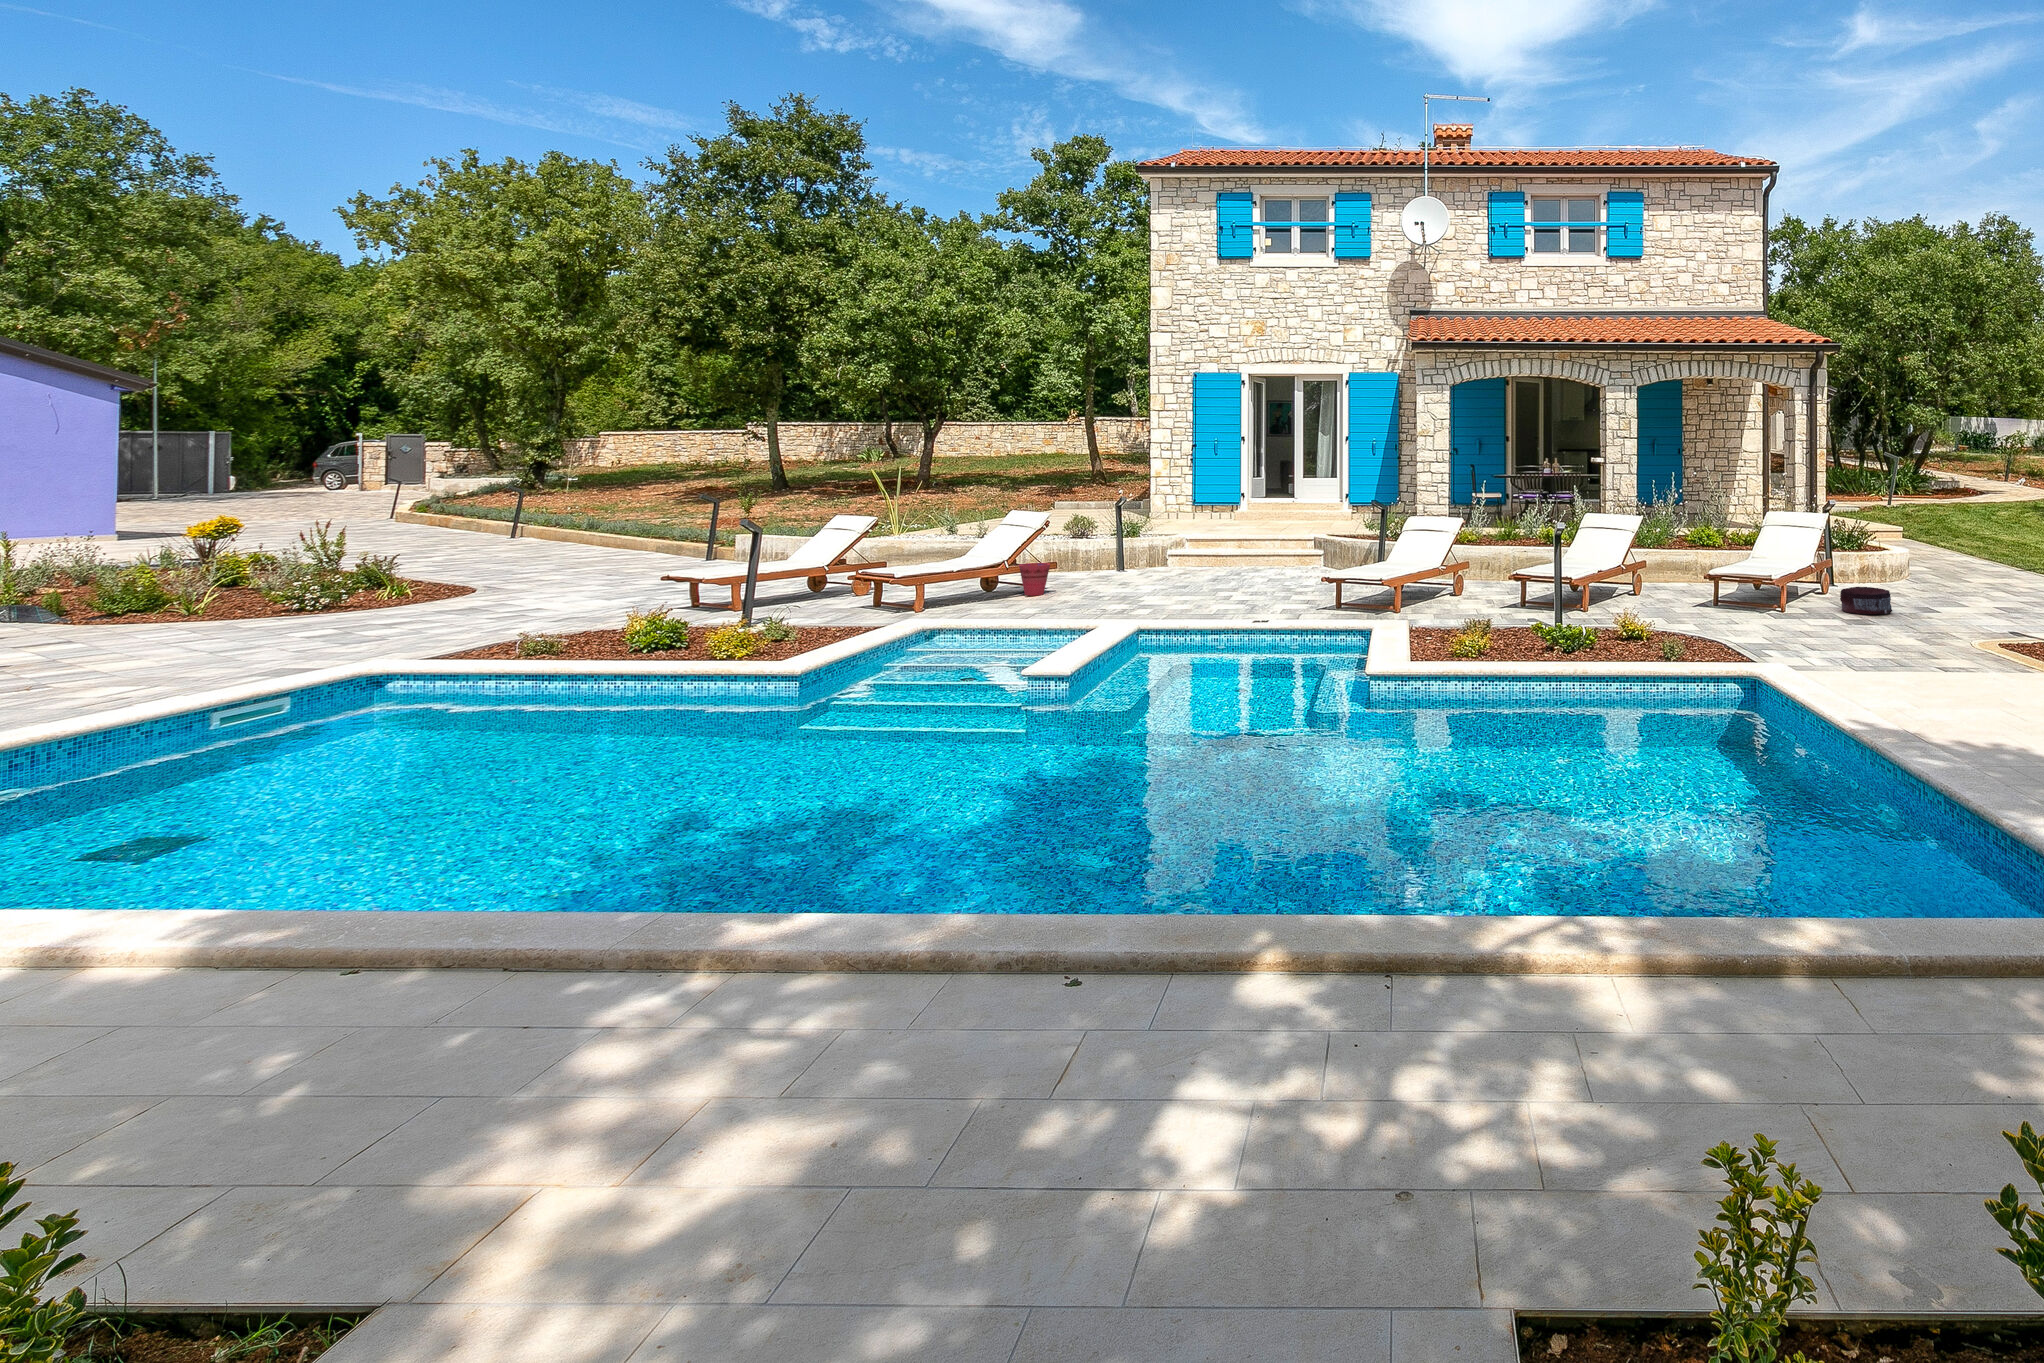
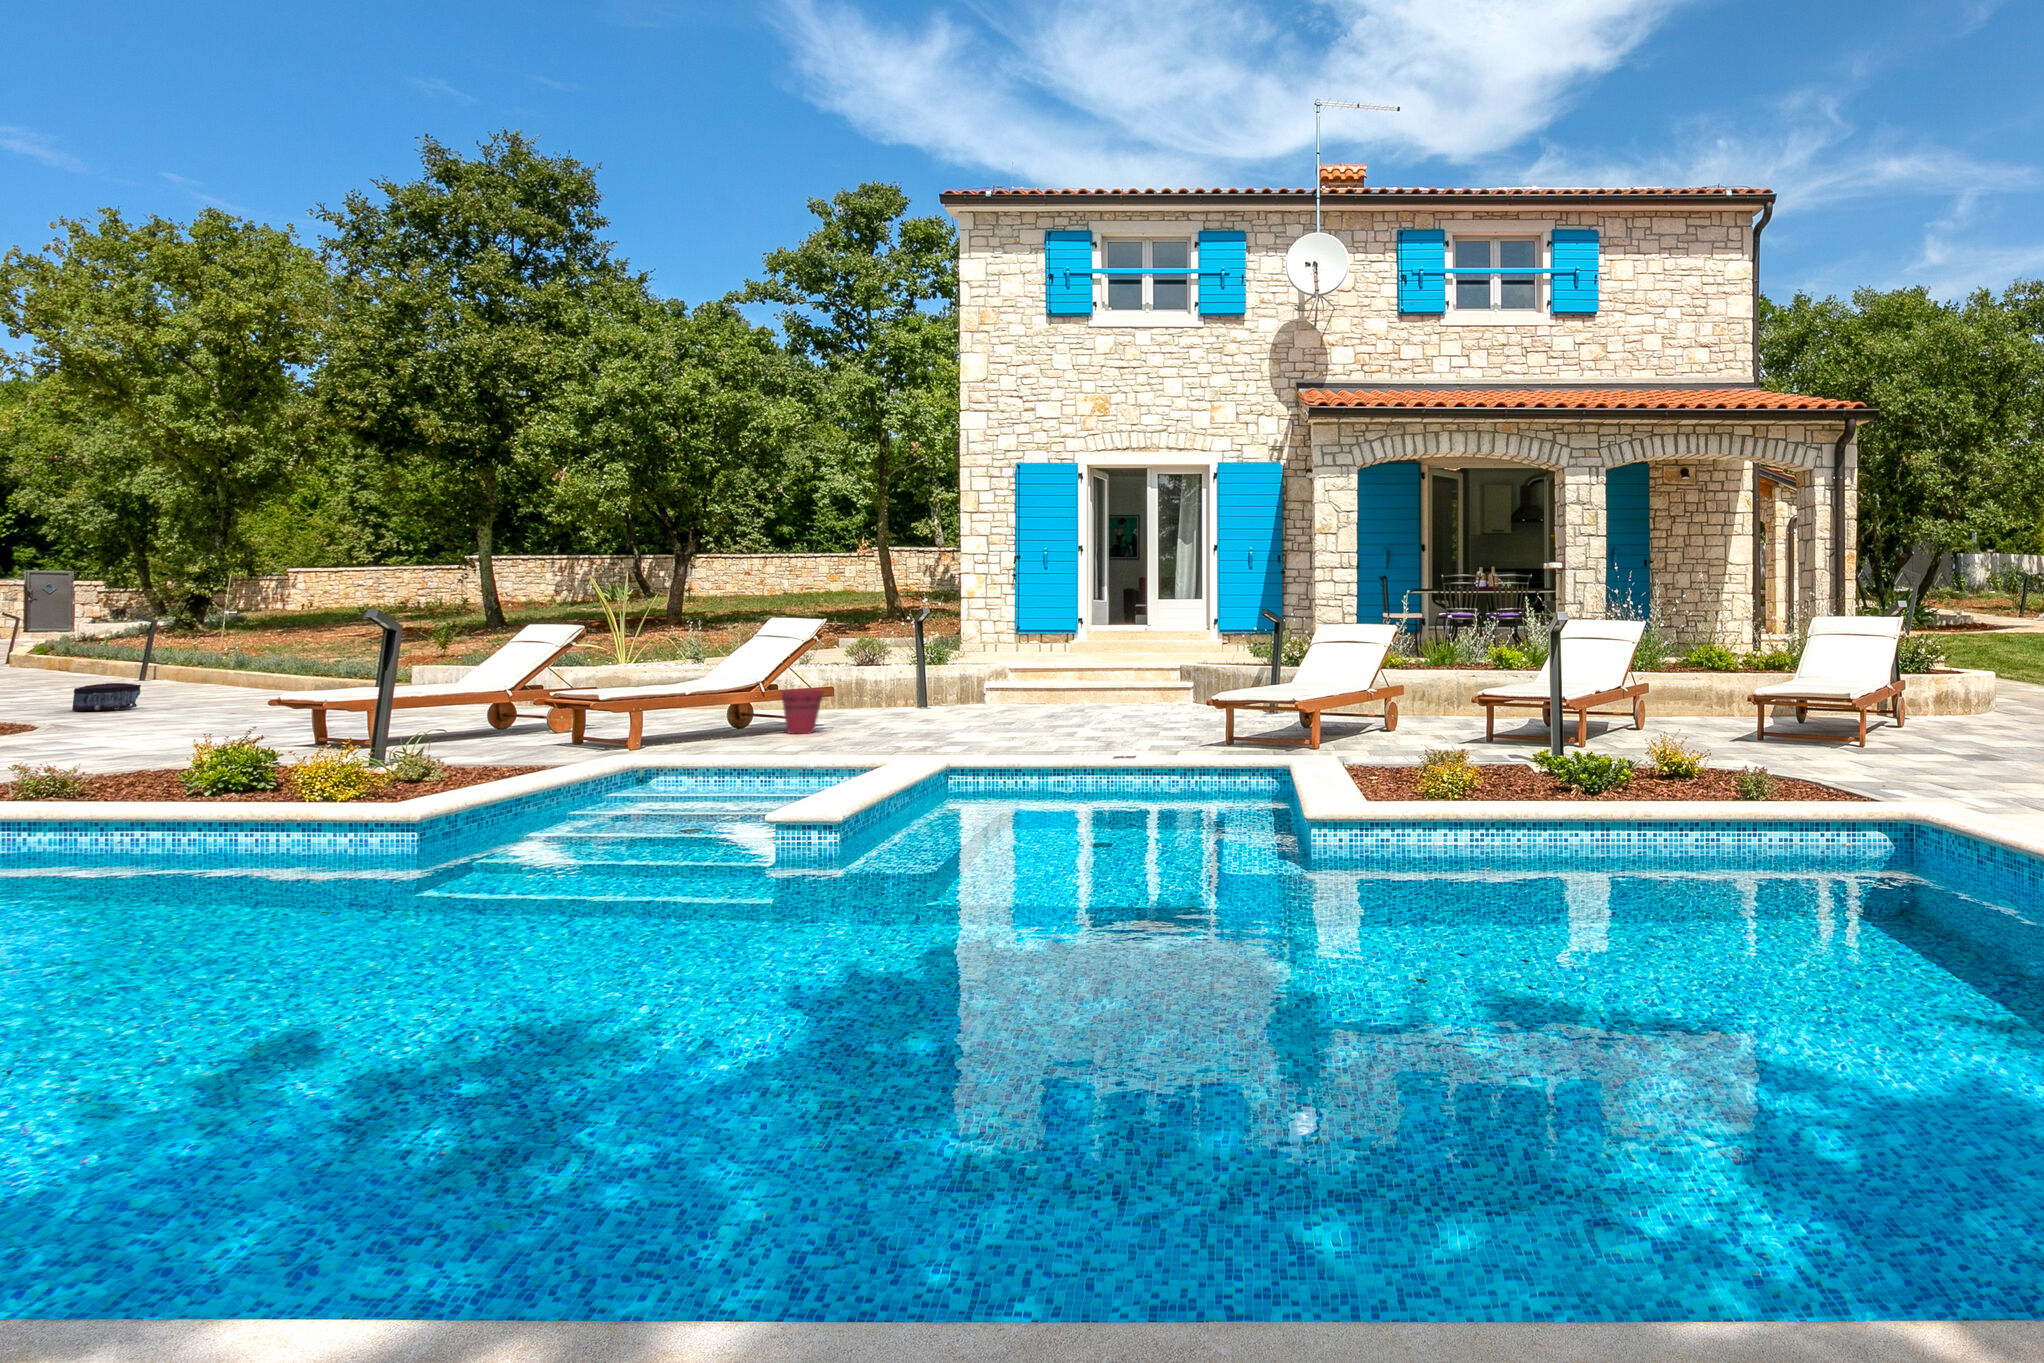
pouf: present [1840,587,1892,615] -> present [72,683,141,711]

